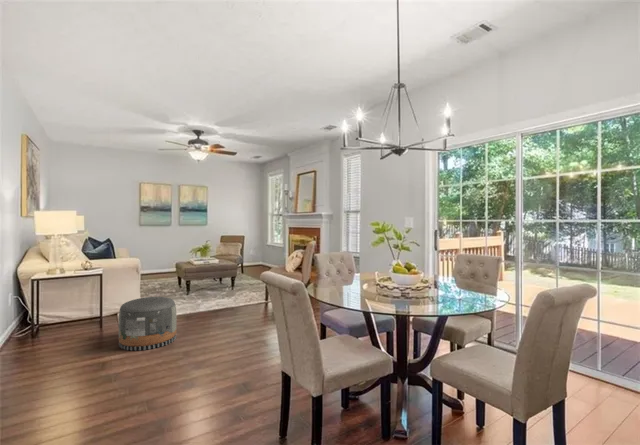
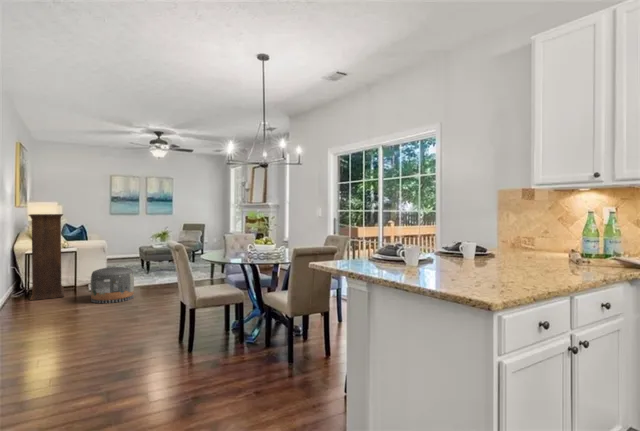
bookcase: none [33,226,85,345] -> present [29,214,64,300]

